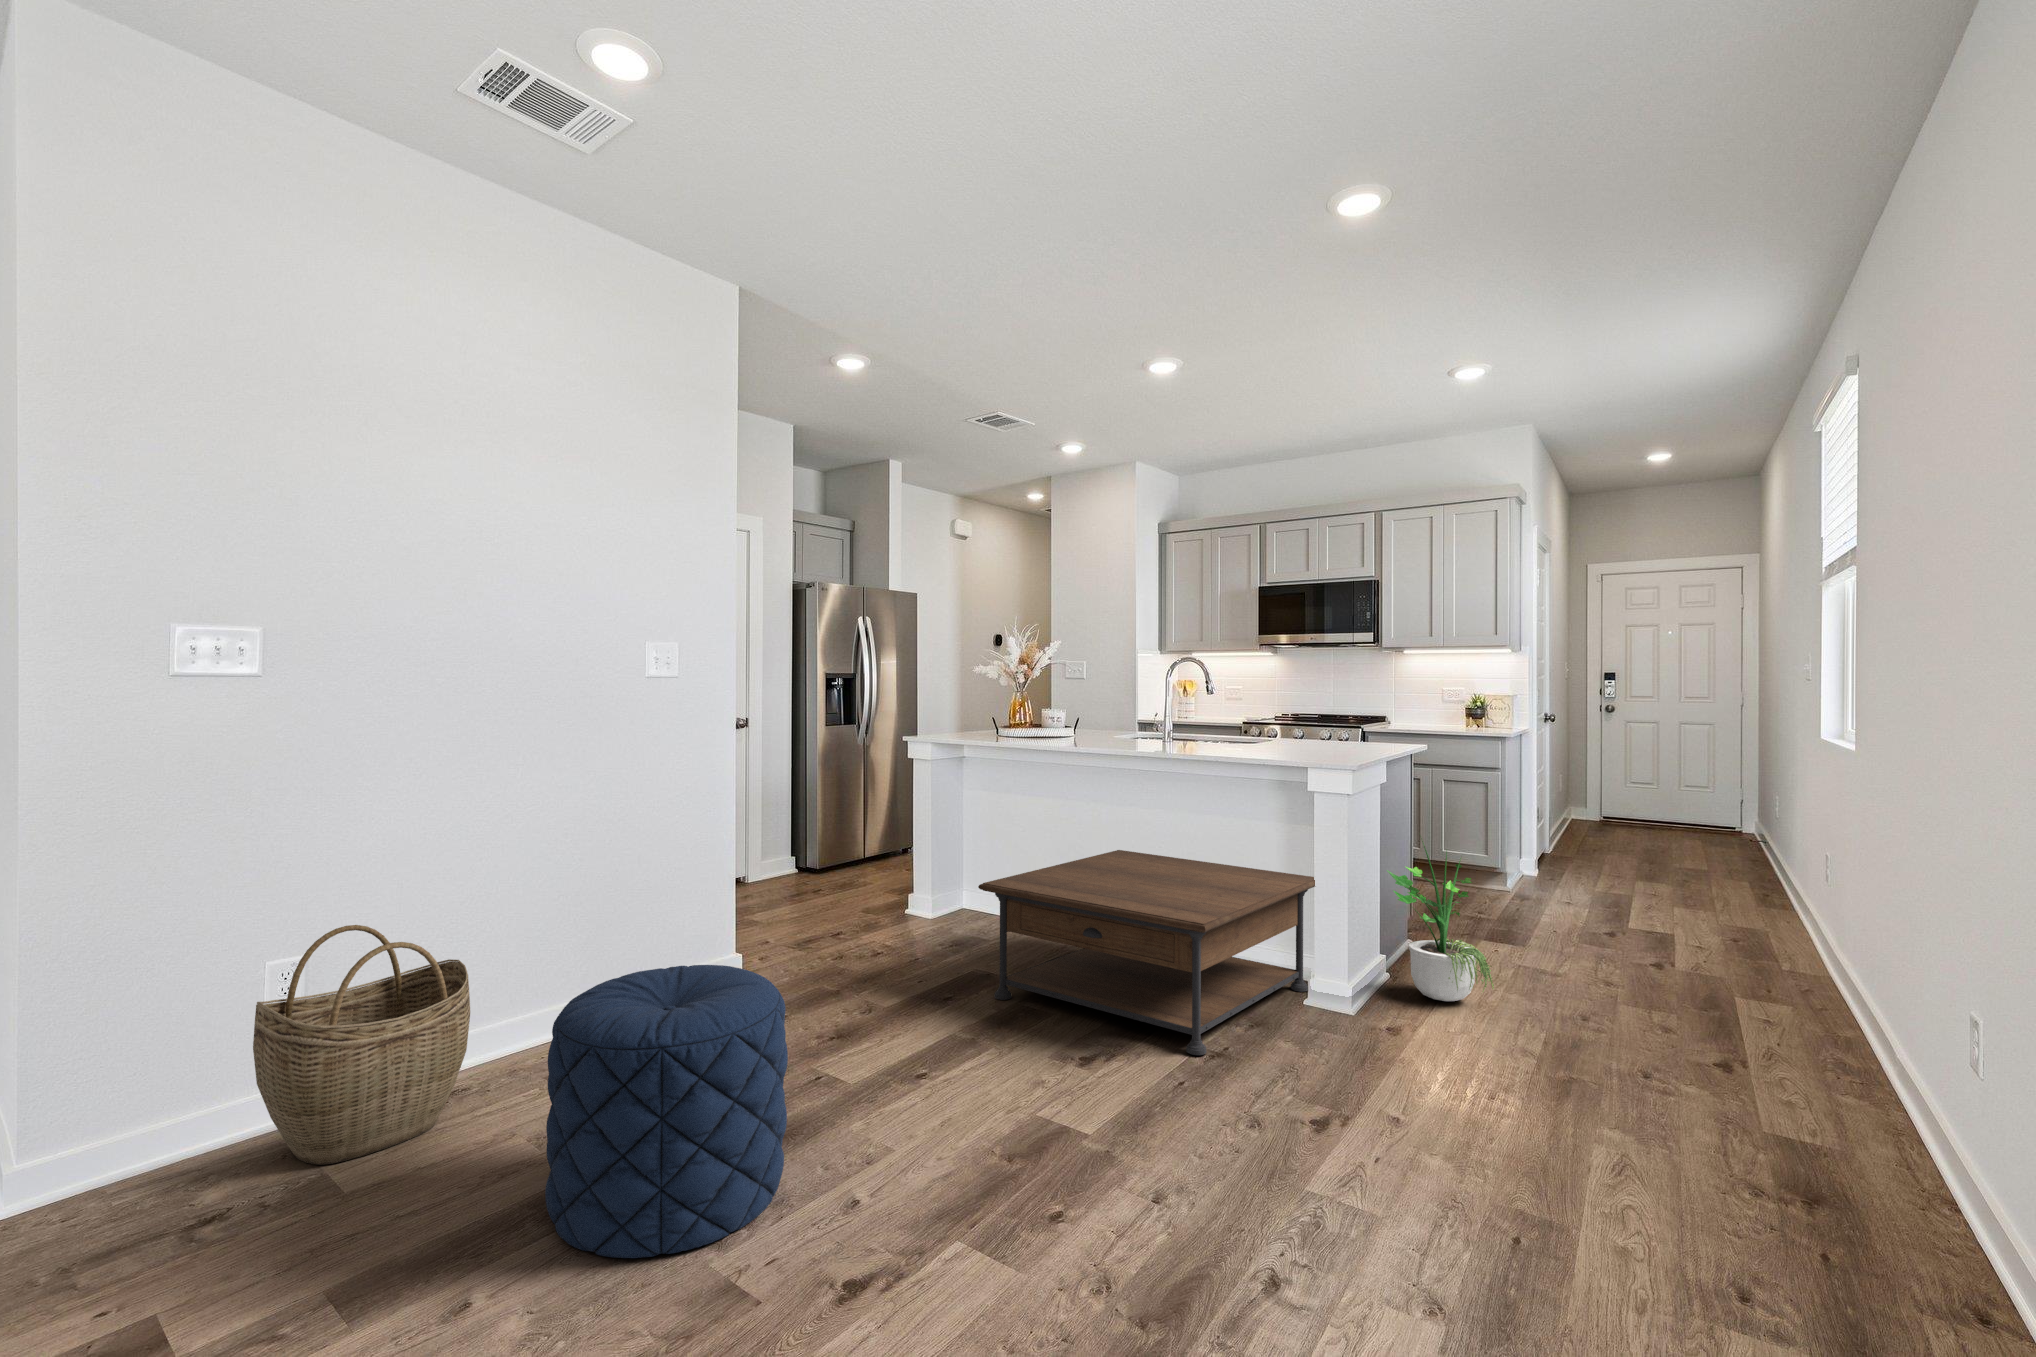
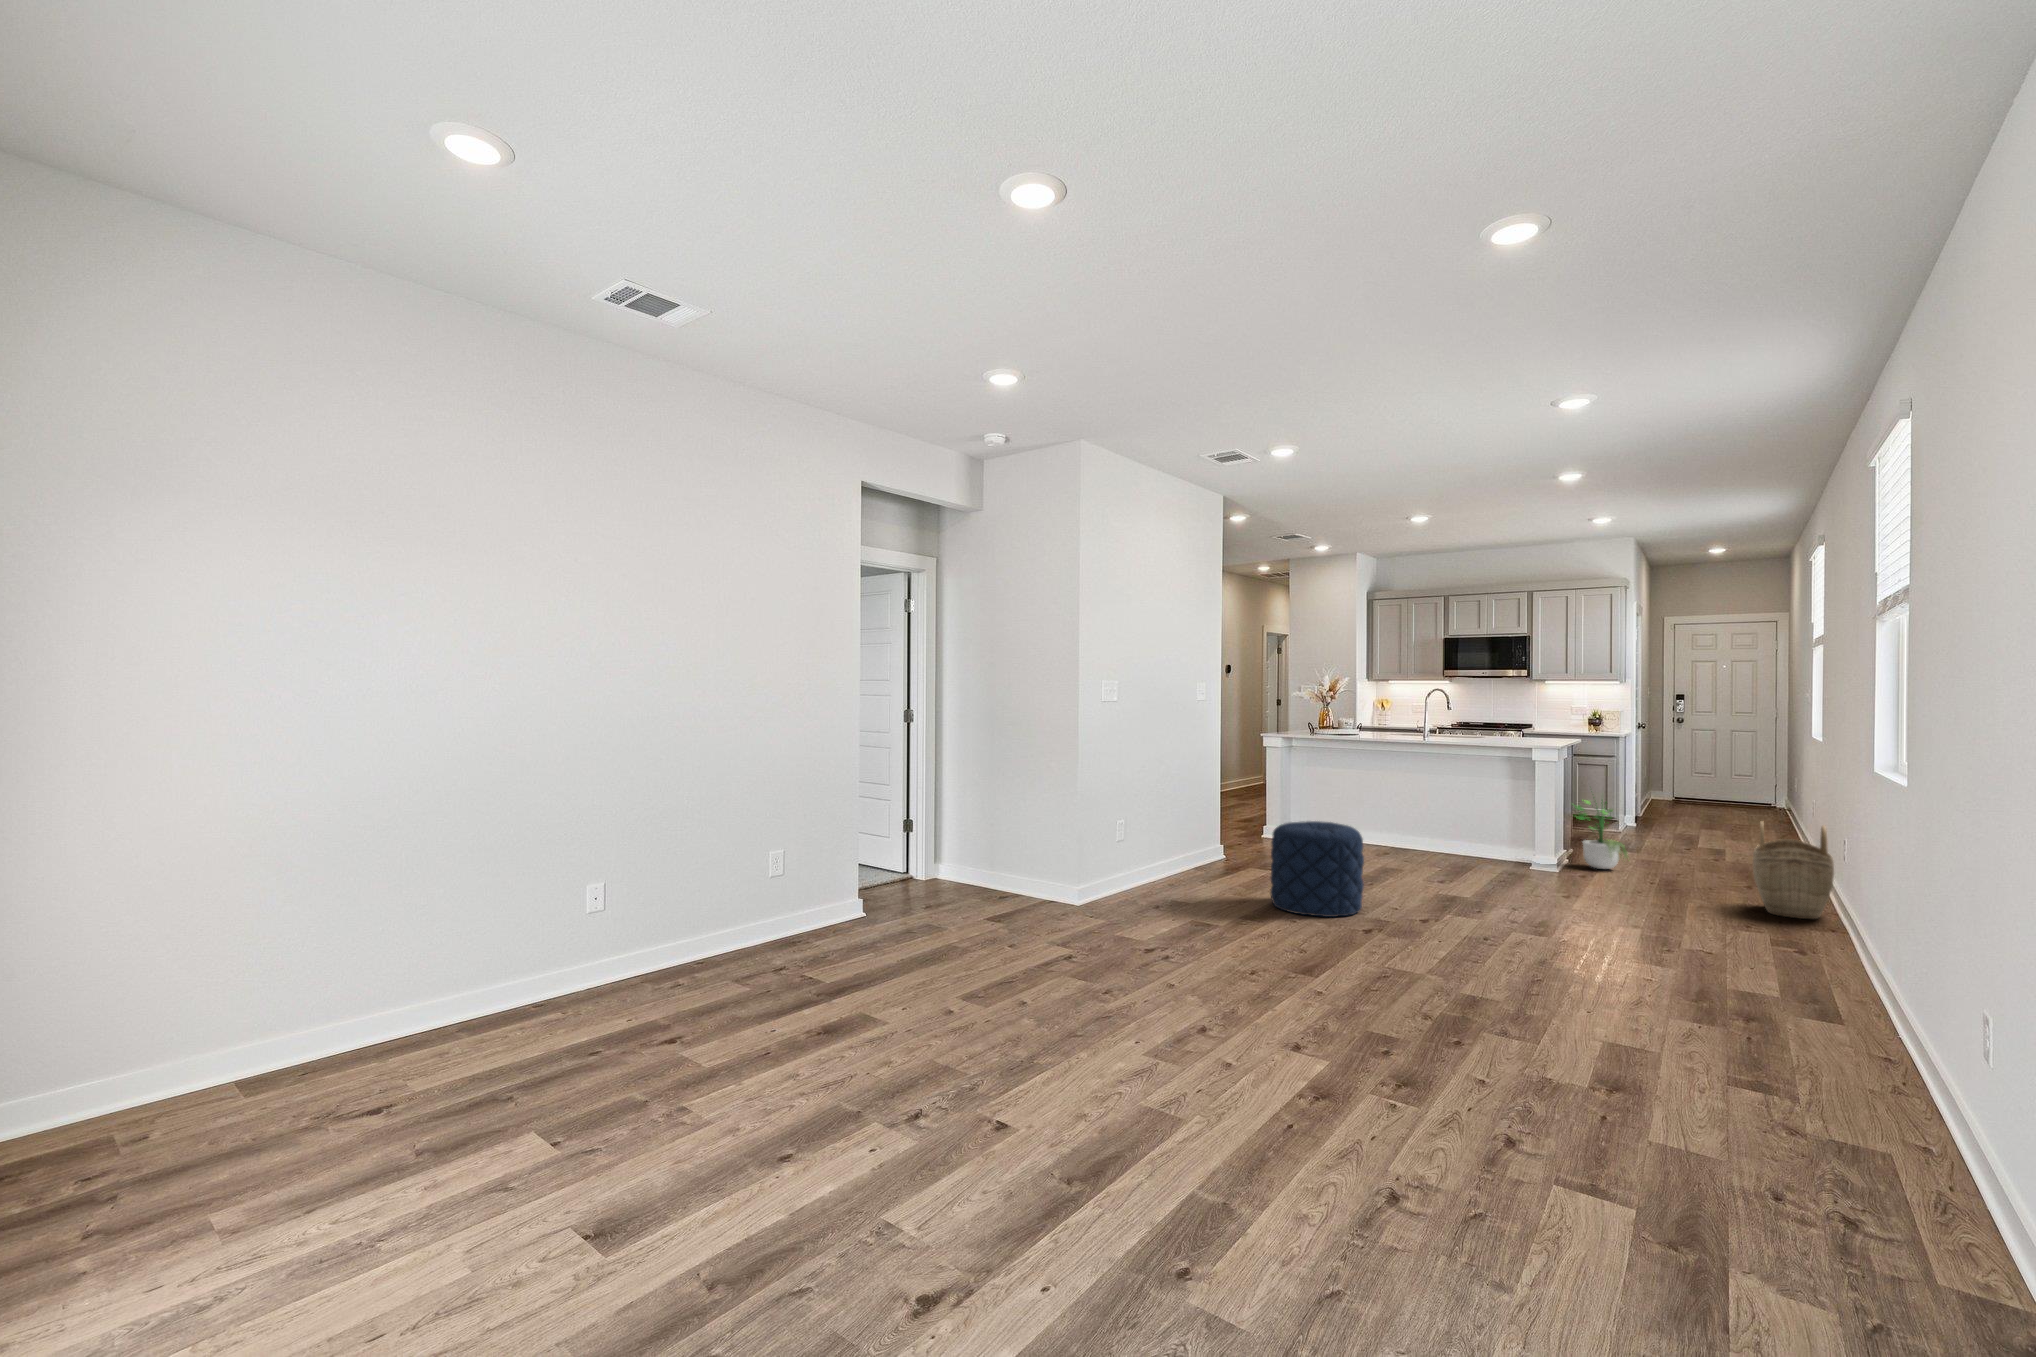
coffee table: present [978,850,1315,1055] -> none [1357,797,1535,882]
woven basket: present [253,925,470,1165] -> present [1753,821,1834,919]

